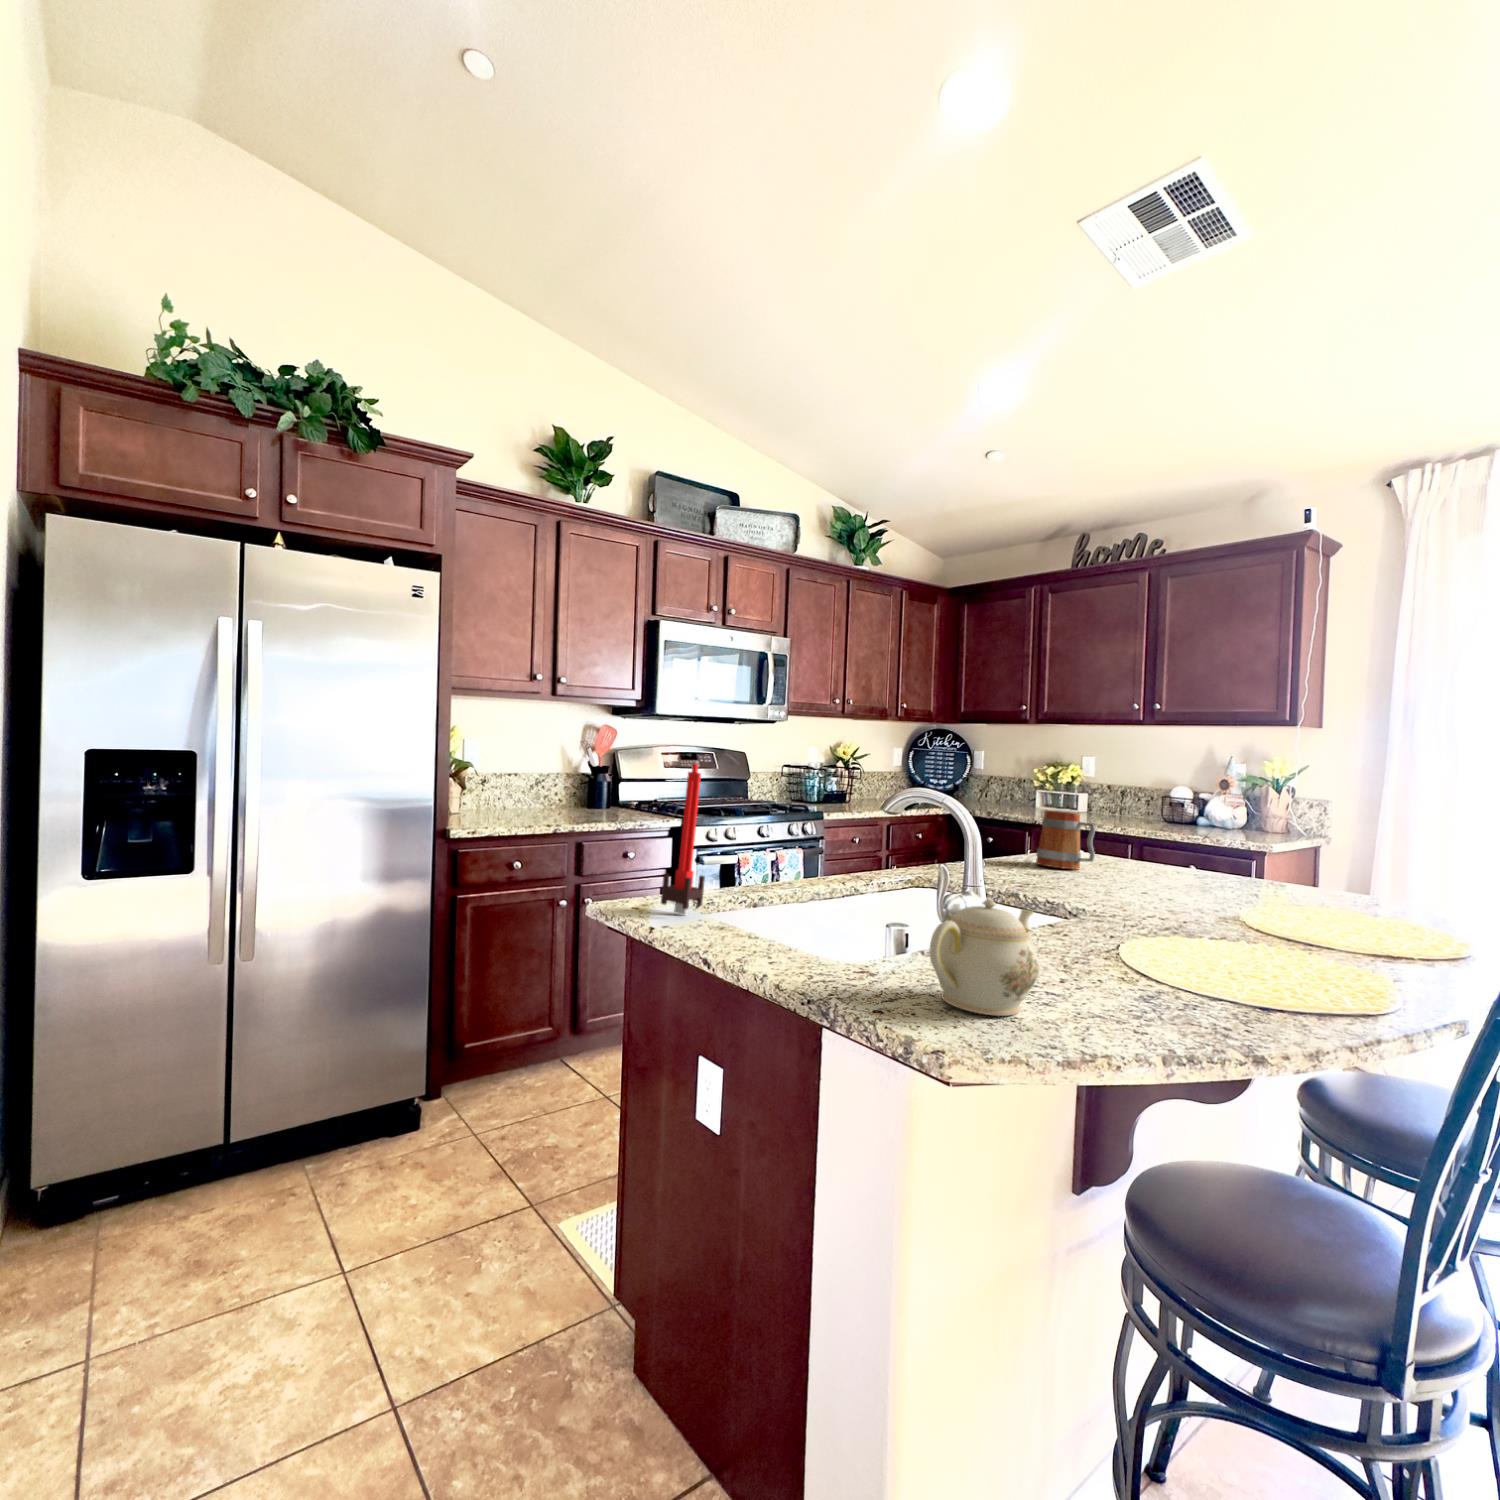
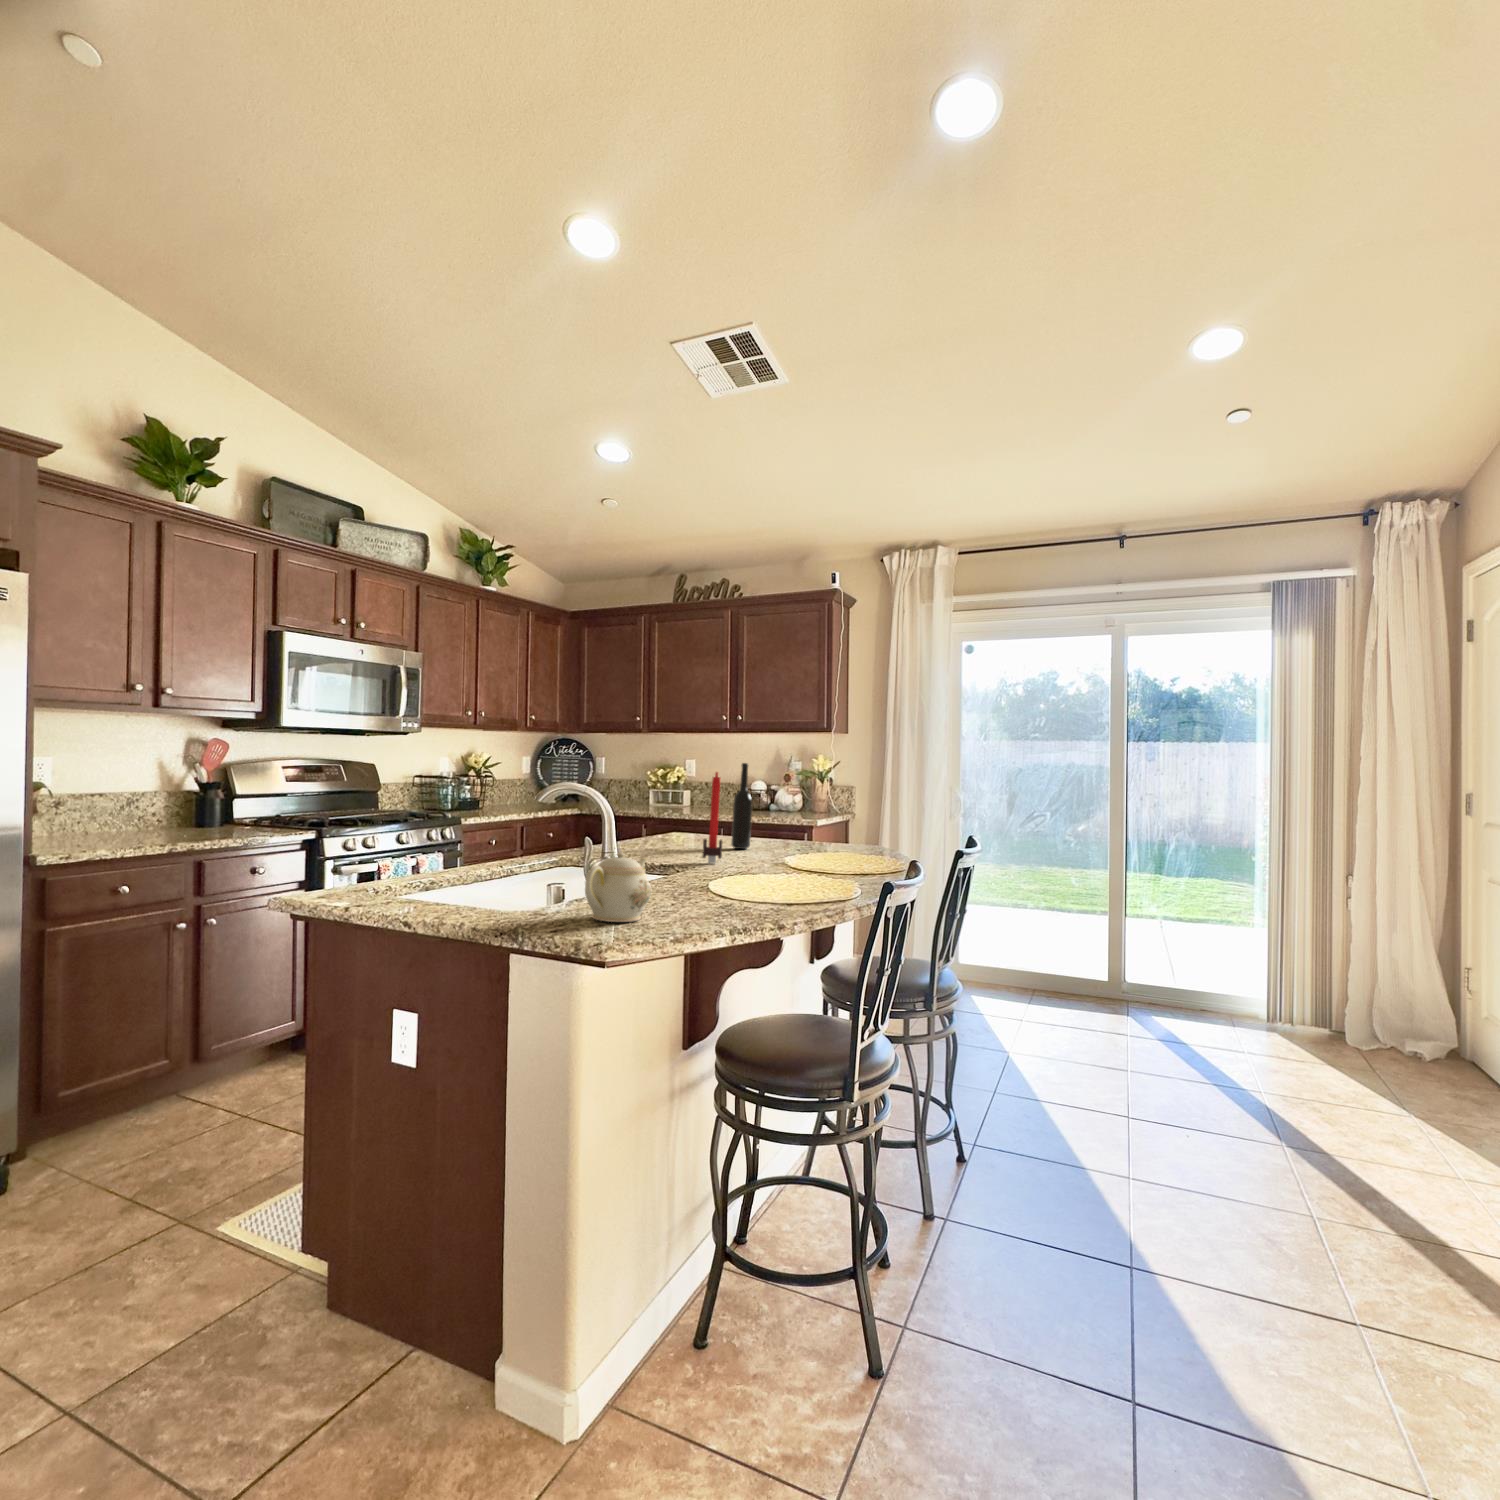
bottle: none [1155,763,1190,885] -> present [731,763,752,849]
candle: present [661,764,705,915] -> present [703,772,722,864]
mug: present [1036,810,1095,869] -> none [650,802,692,845]

